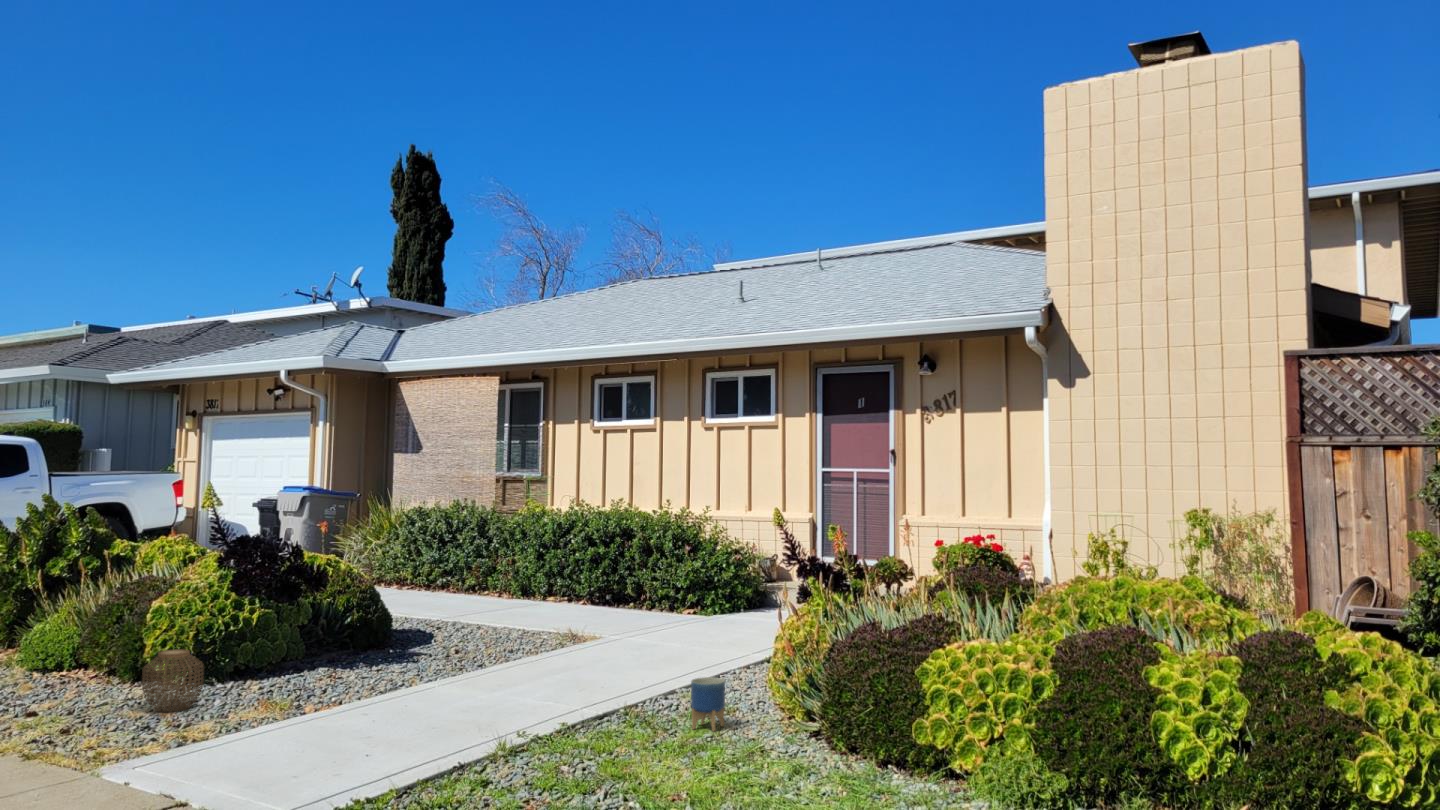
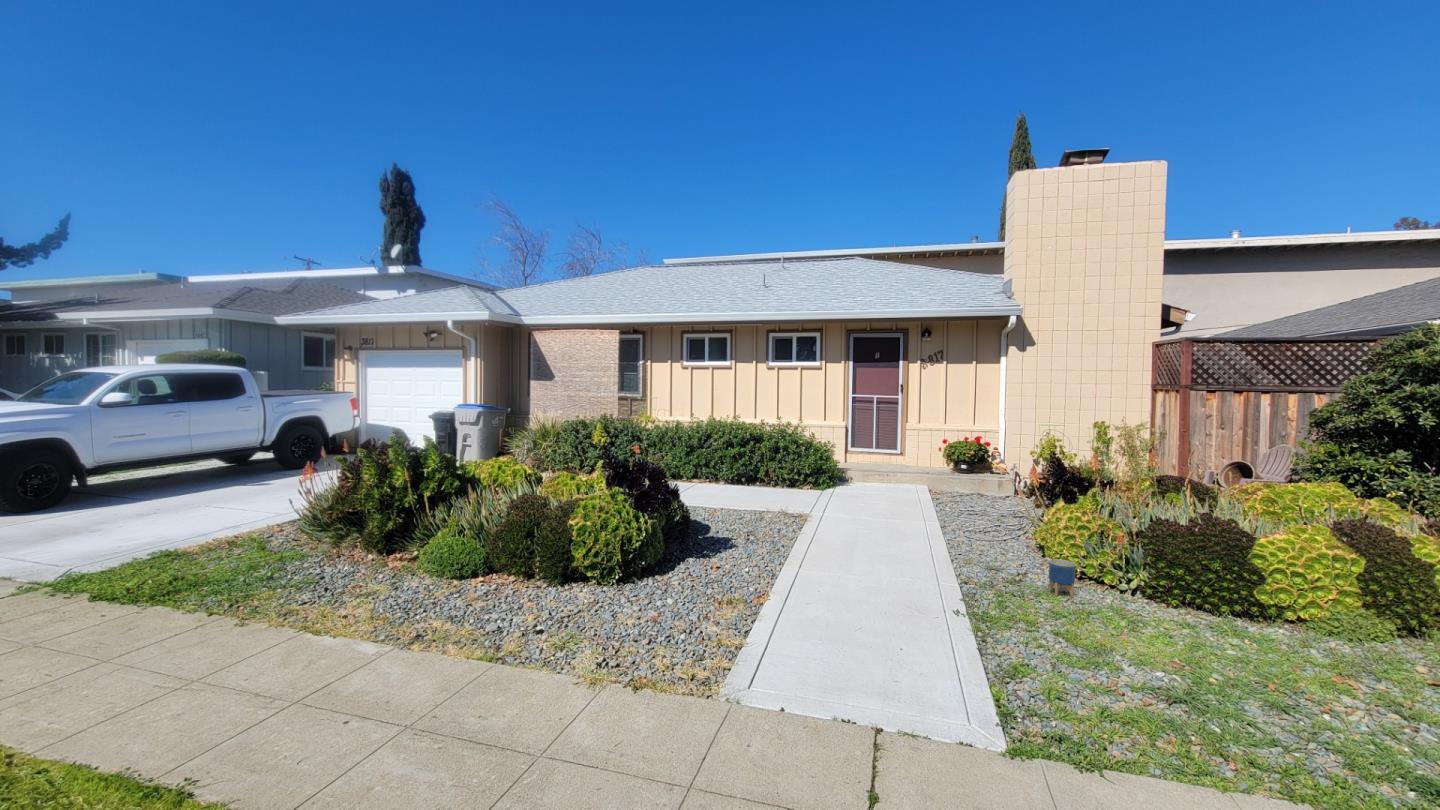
woven basket: present [142,649,204,712] -> none [636,560,679,611]

